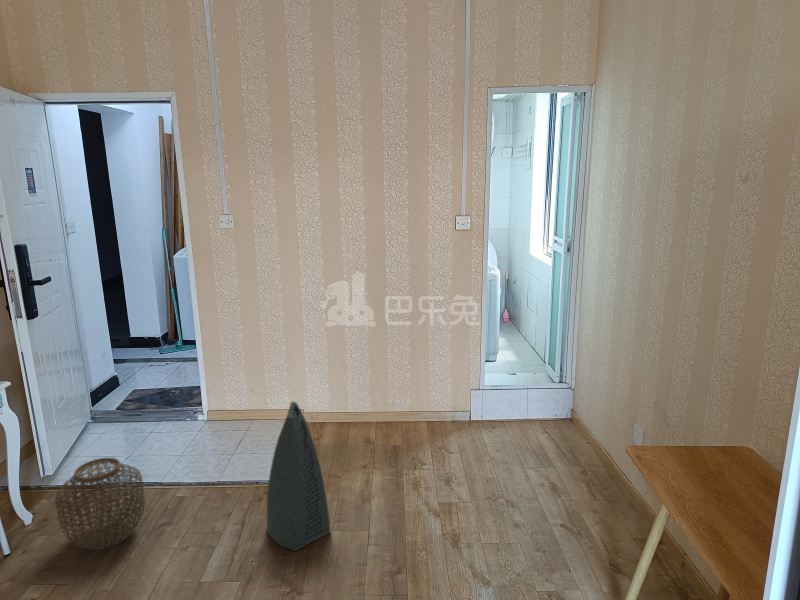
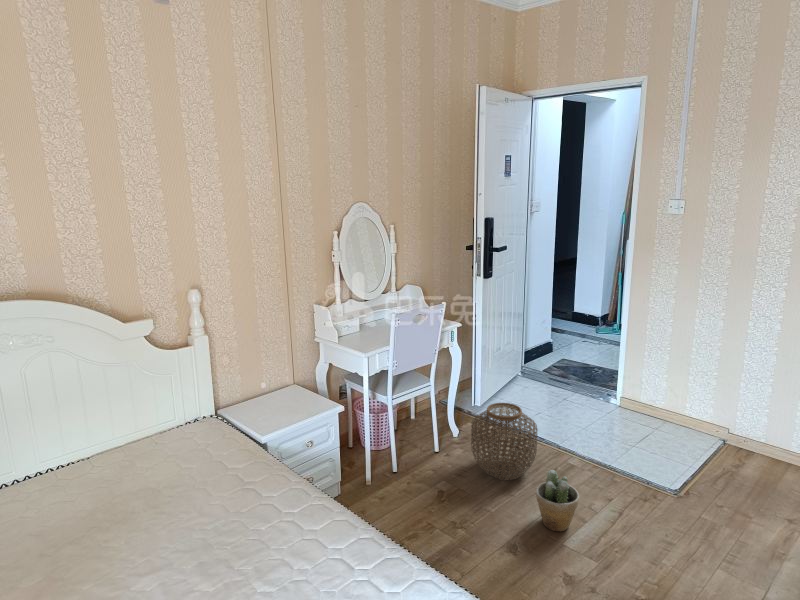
air purifier: present [267,402,330,551] -> none [641,406,718,572]
potted plant: none [160,510,207,573] -> present [536,470,579,531]

